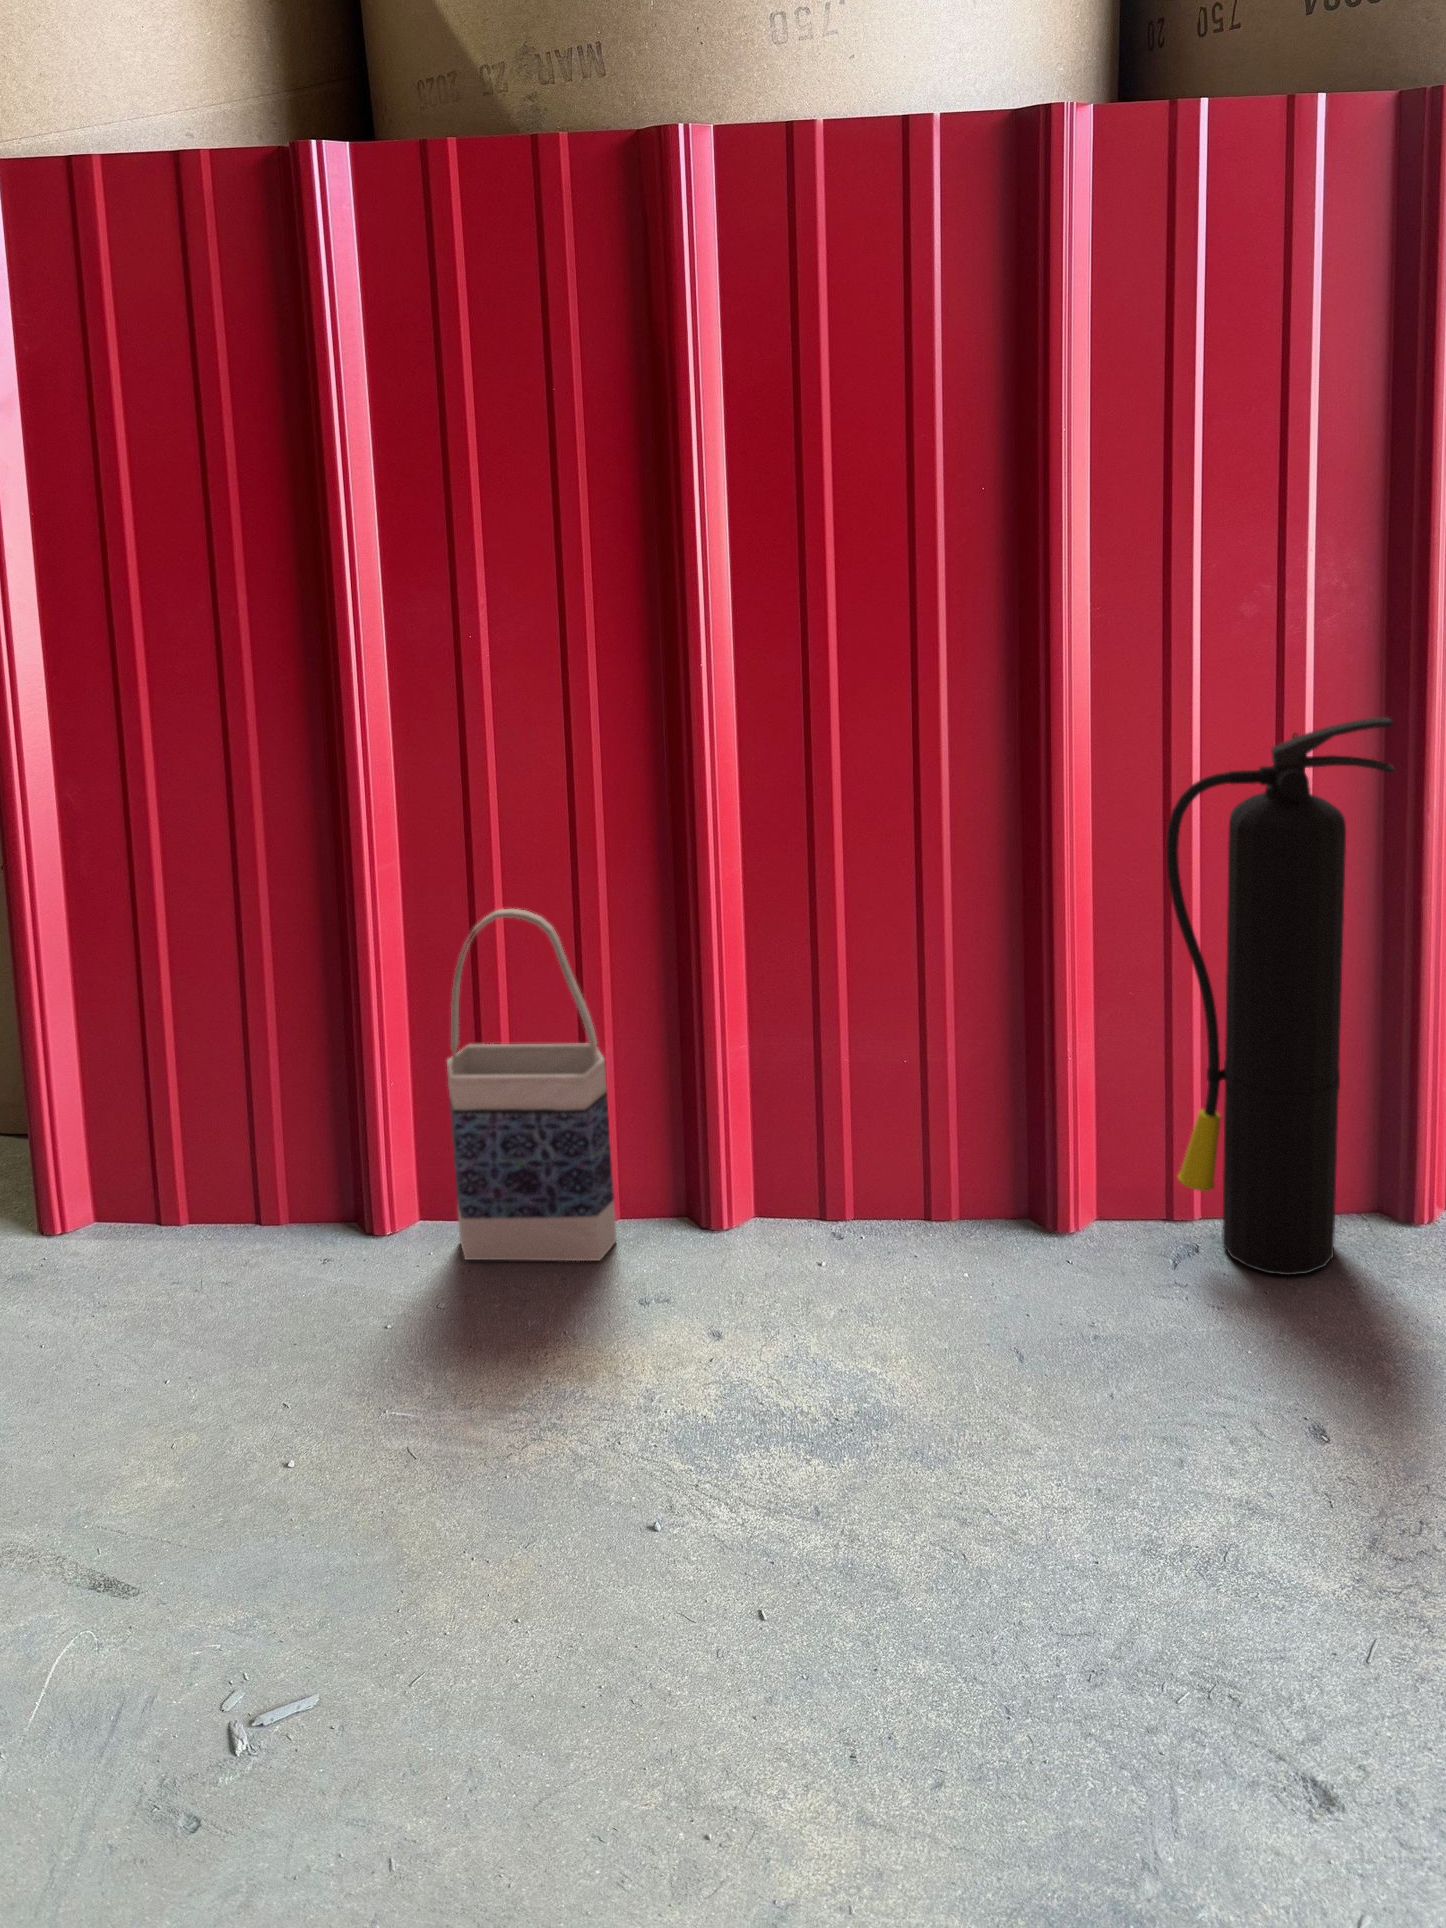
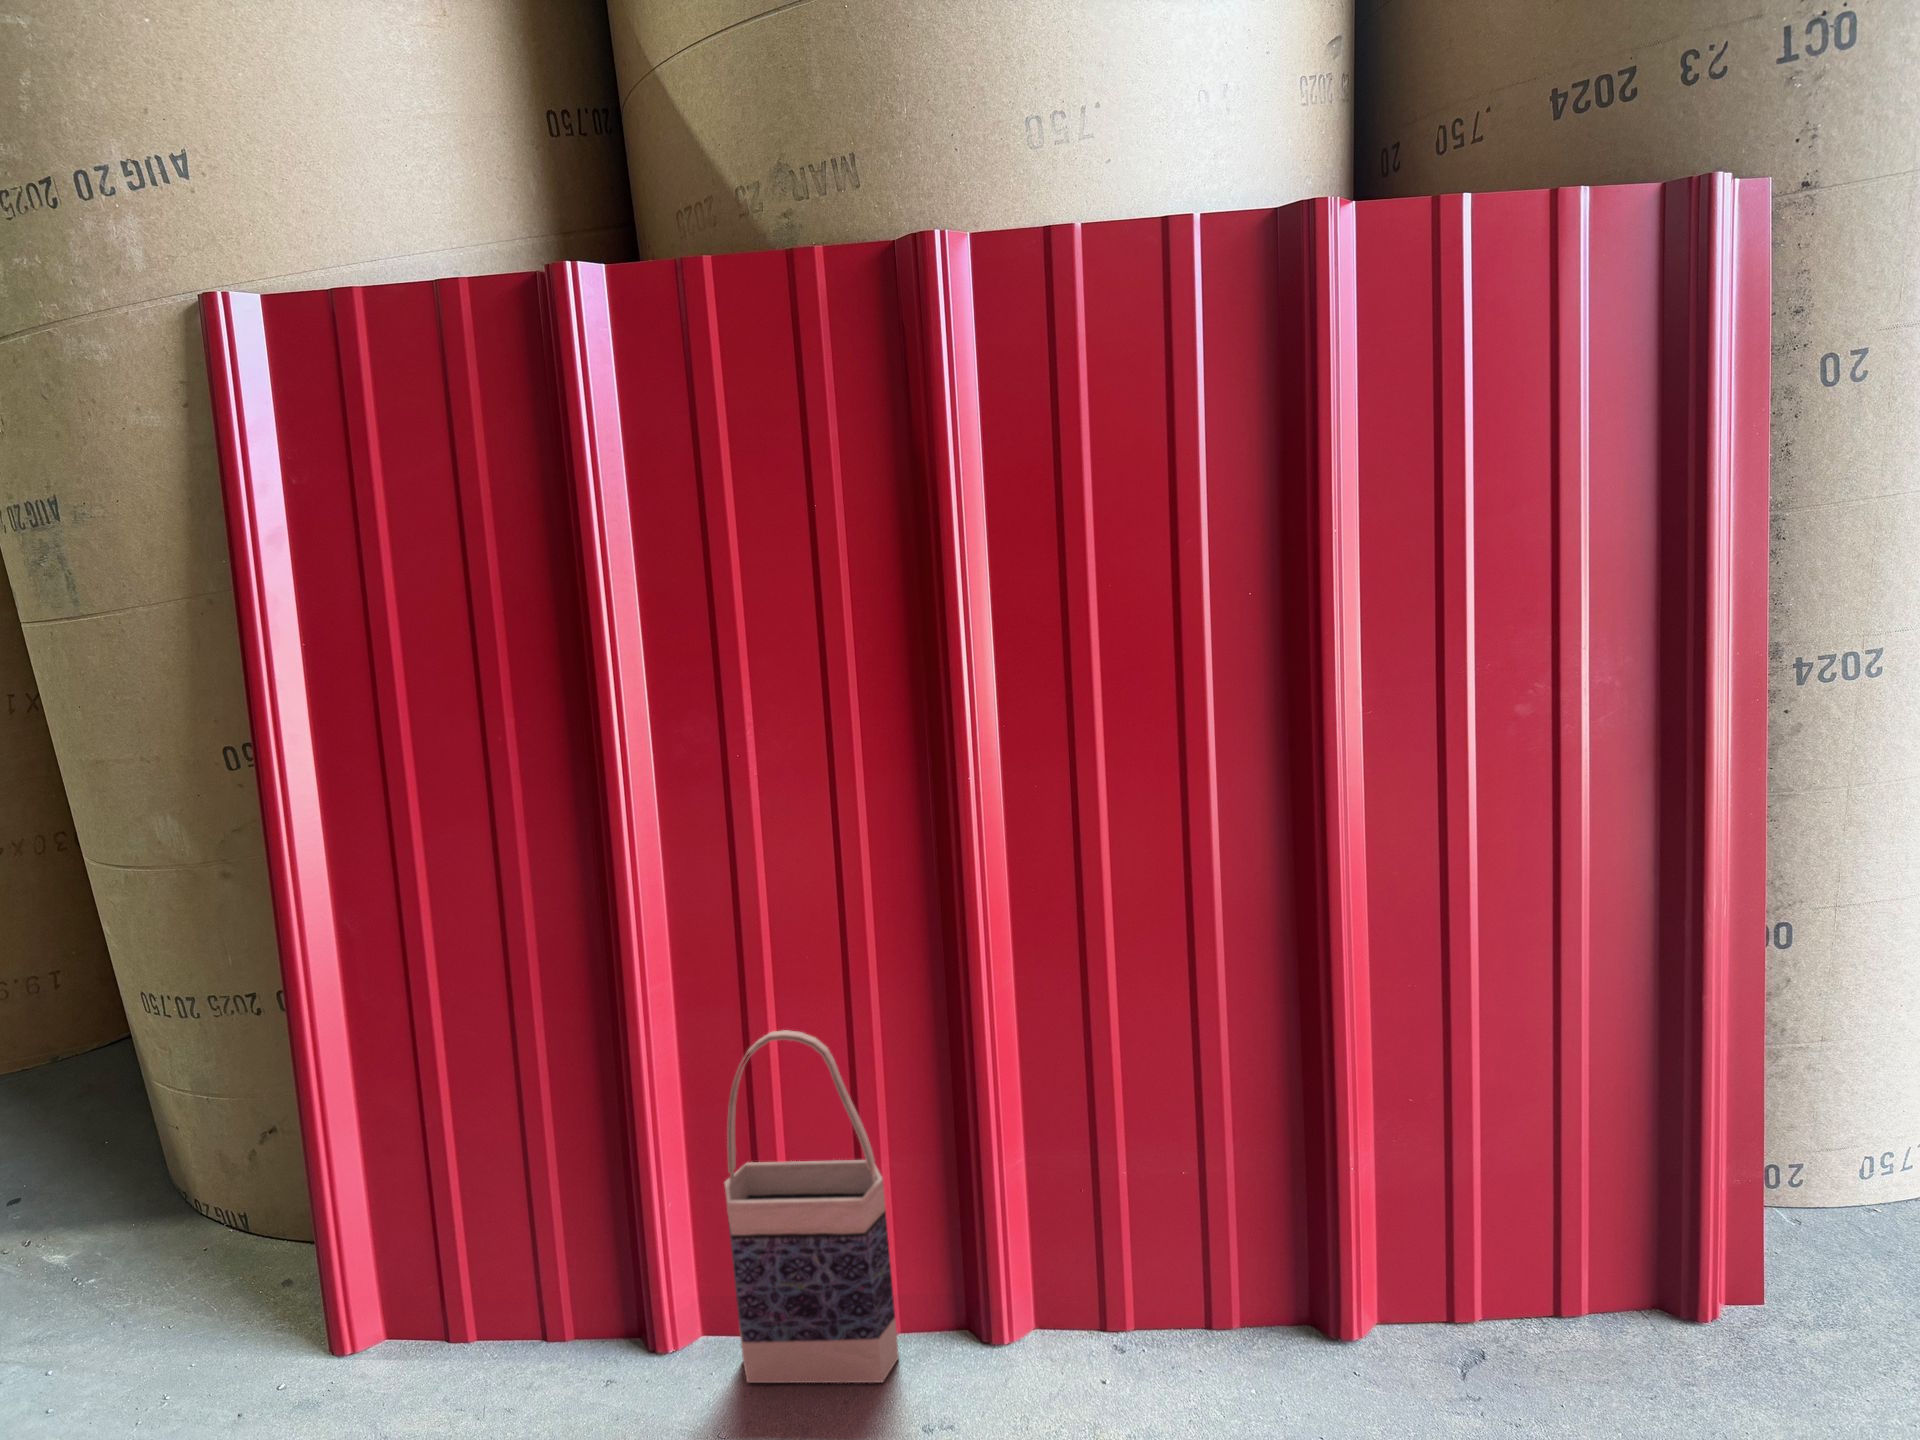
fire extinguisher: present [1167,717,1394,1275] -> none [1454,819,1694,1393]

